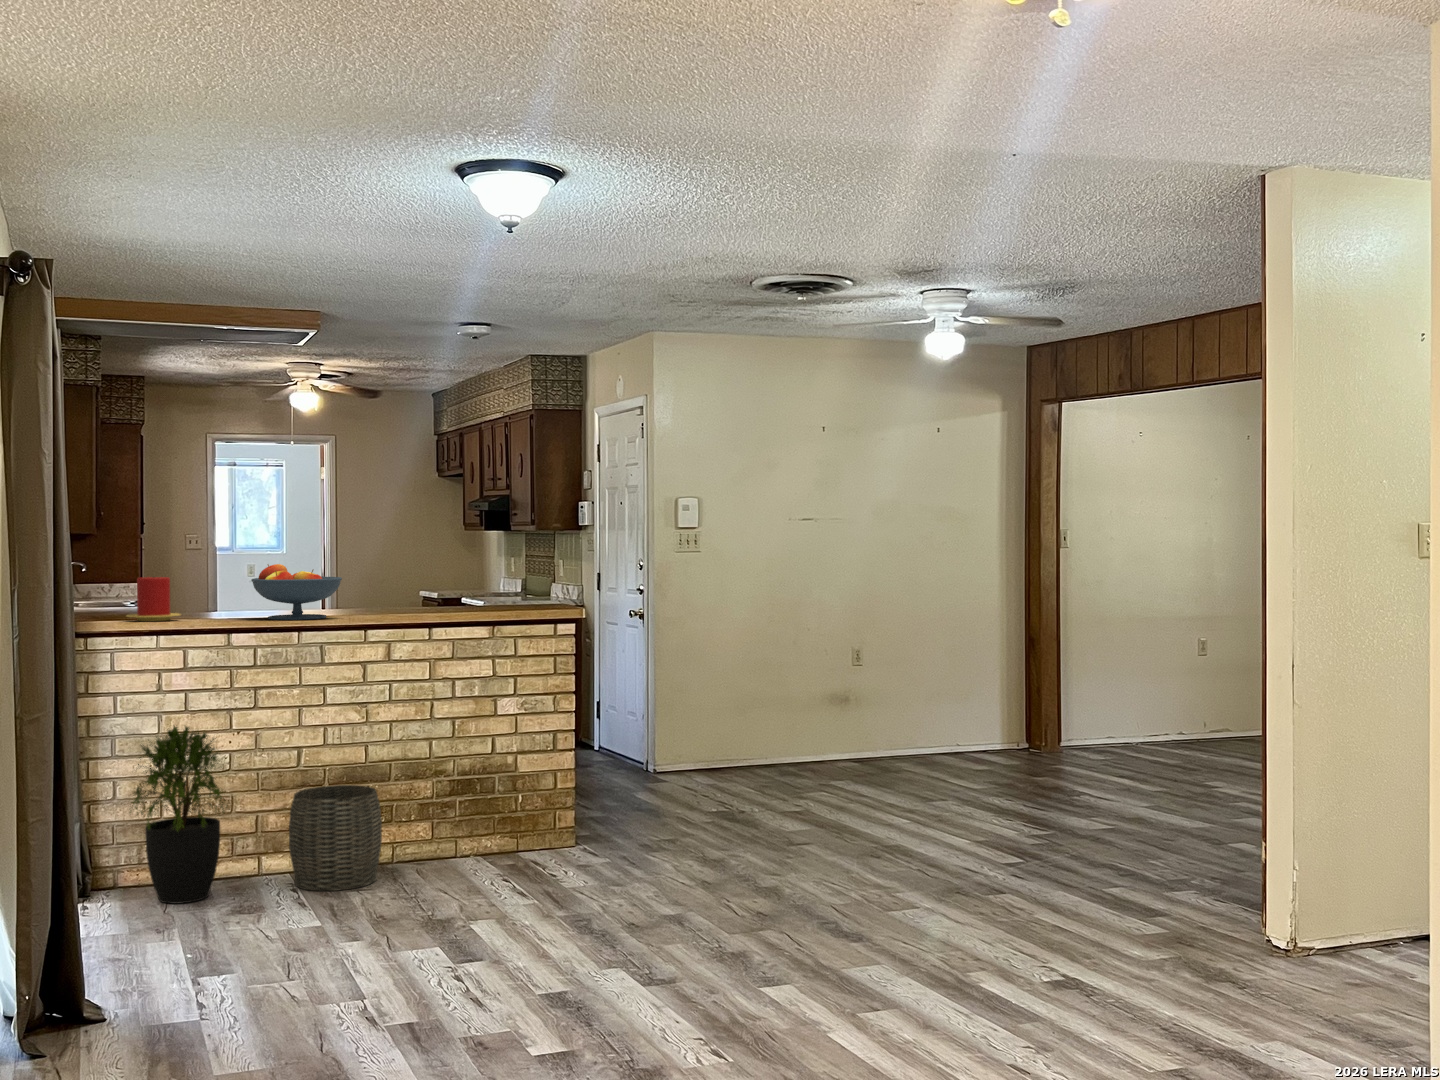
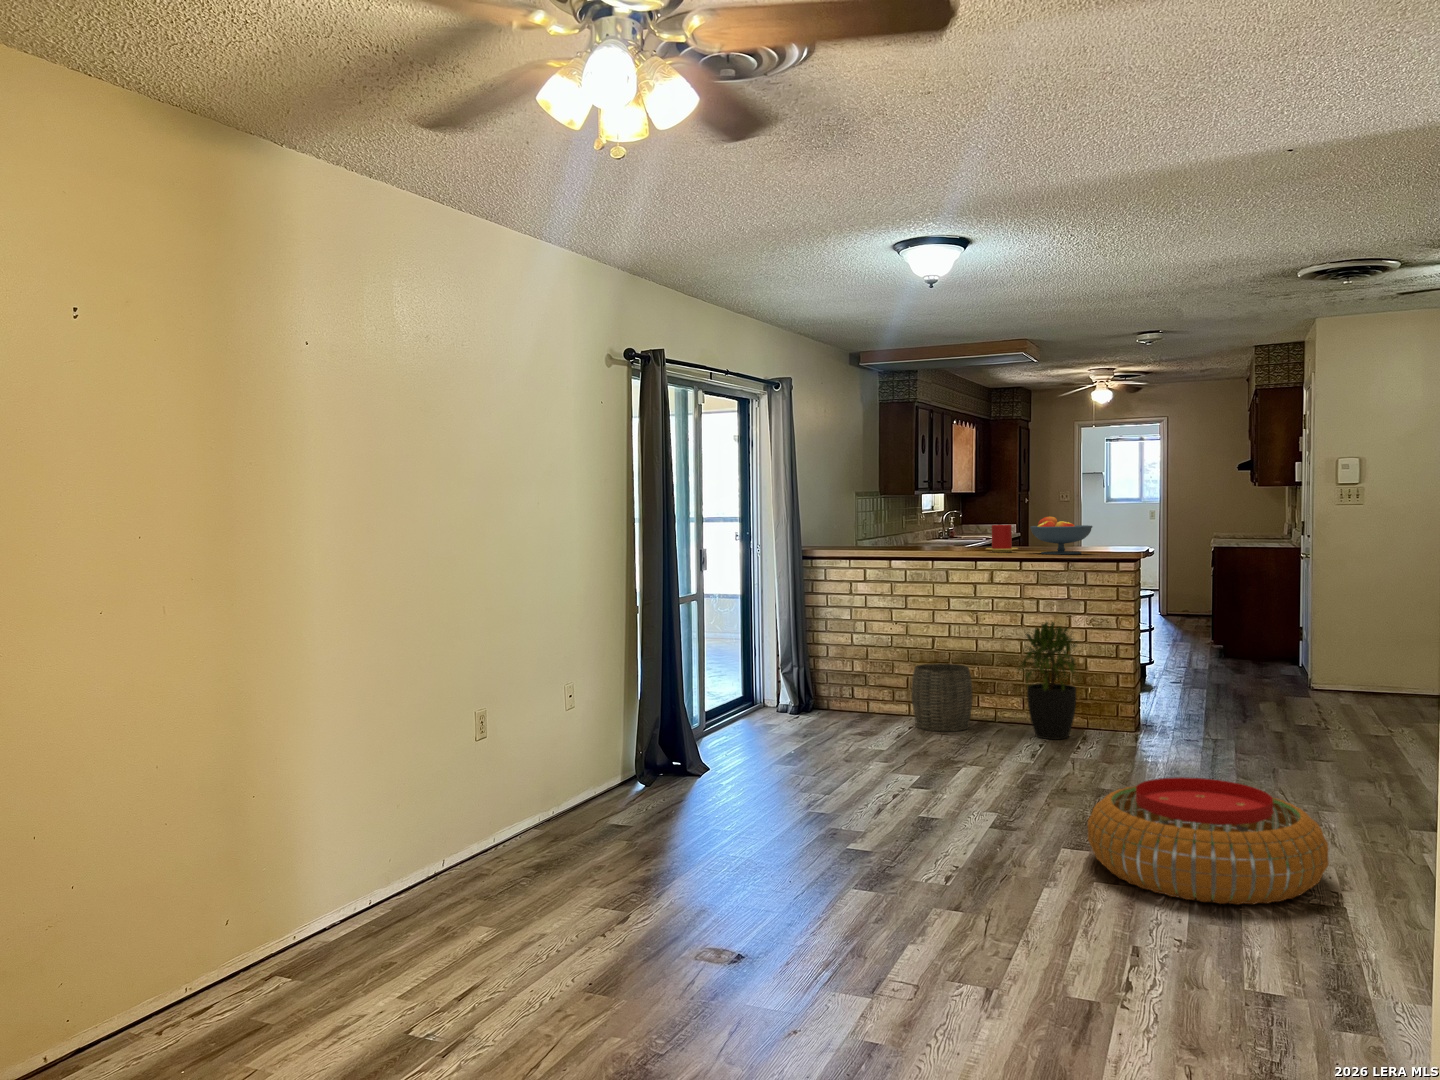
fruit bowl: present [251,564,342,620] -> present [1030,517,1092,555]
candle: present [127,577,180,621] -> present [986,525,1018,552]
potted plant: present [132,726,225,904] -> present [1019,622,1077,739]
pouf: none [823,880,1089,1031] -> present [1088,777,1329,904]

